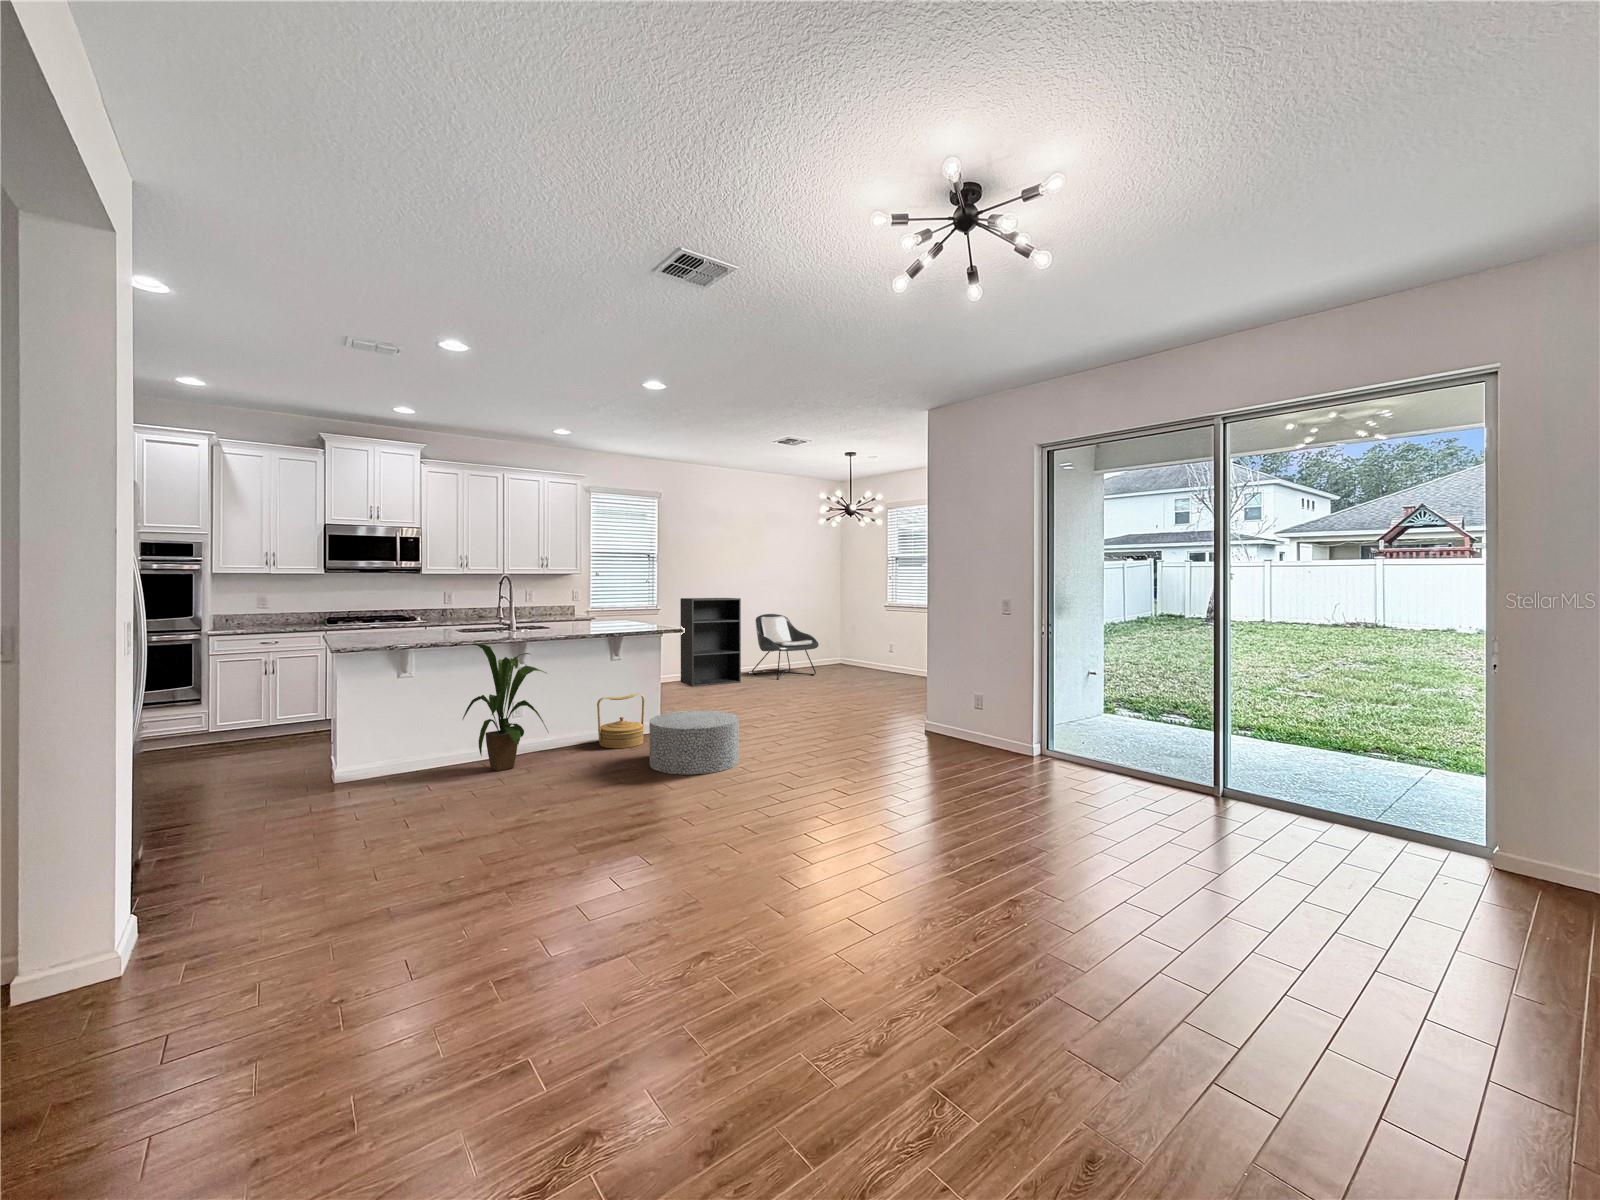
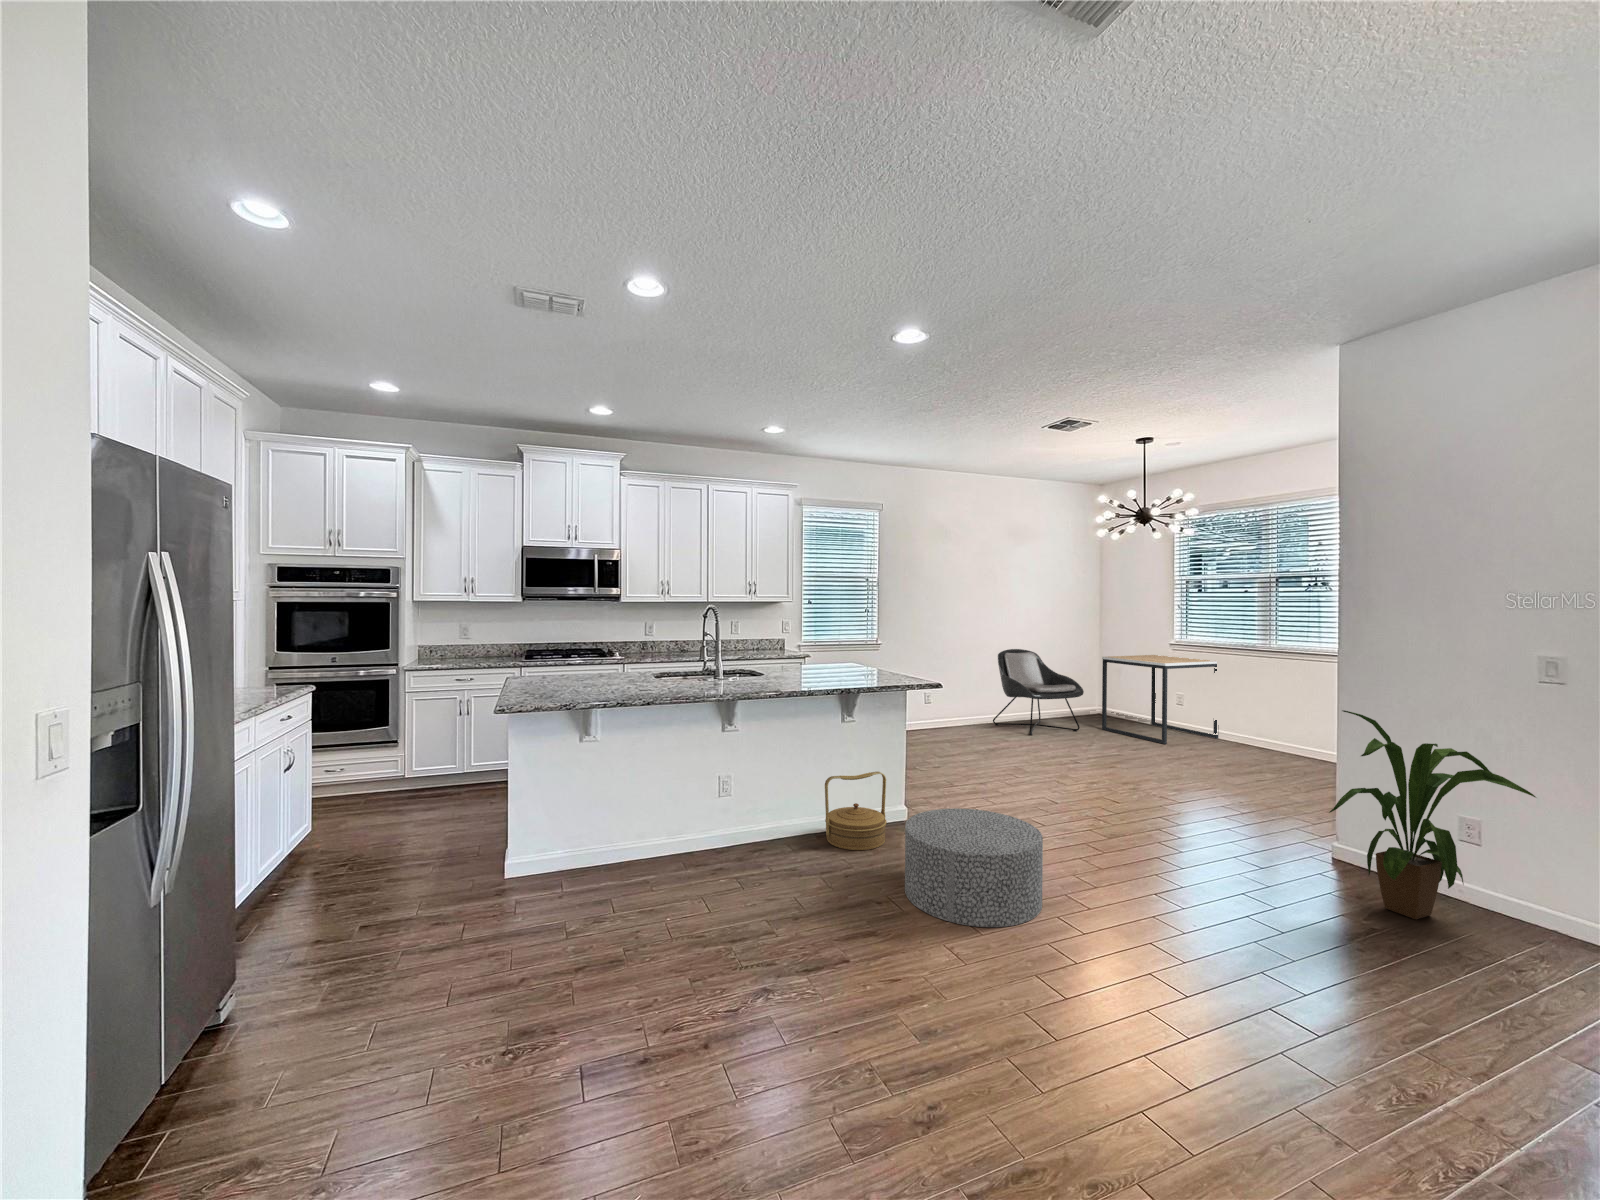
bookshelf: present [680,598,741,686] -> none [907,629,984,740]
side table: none [833,616,911,680] -> present [1102,655,1219,744]
house plant: present [463,644,547,771] -> present [1329,710,1535,919]

